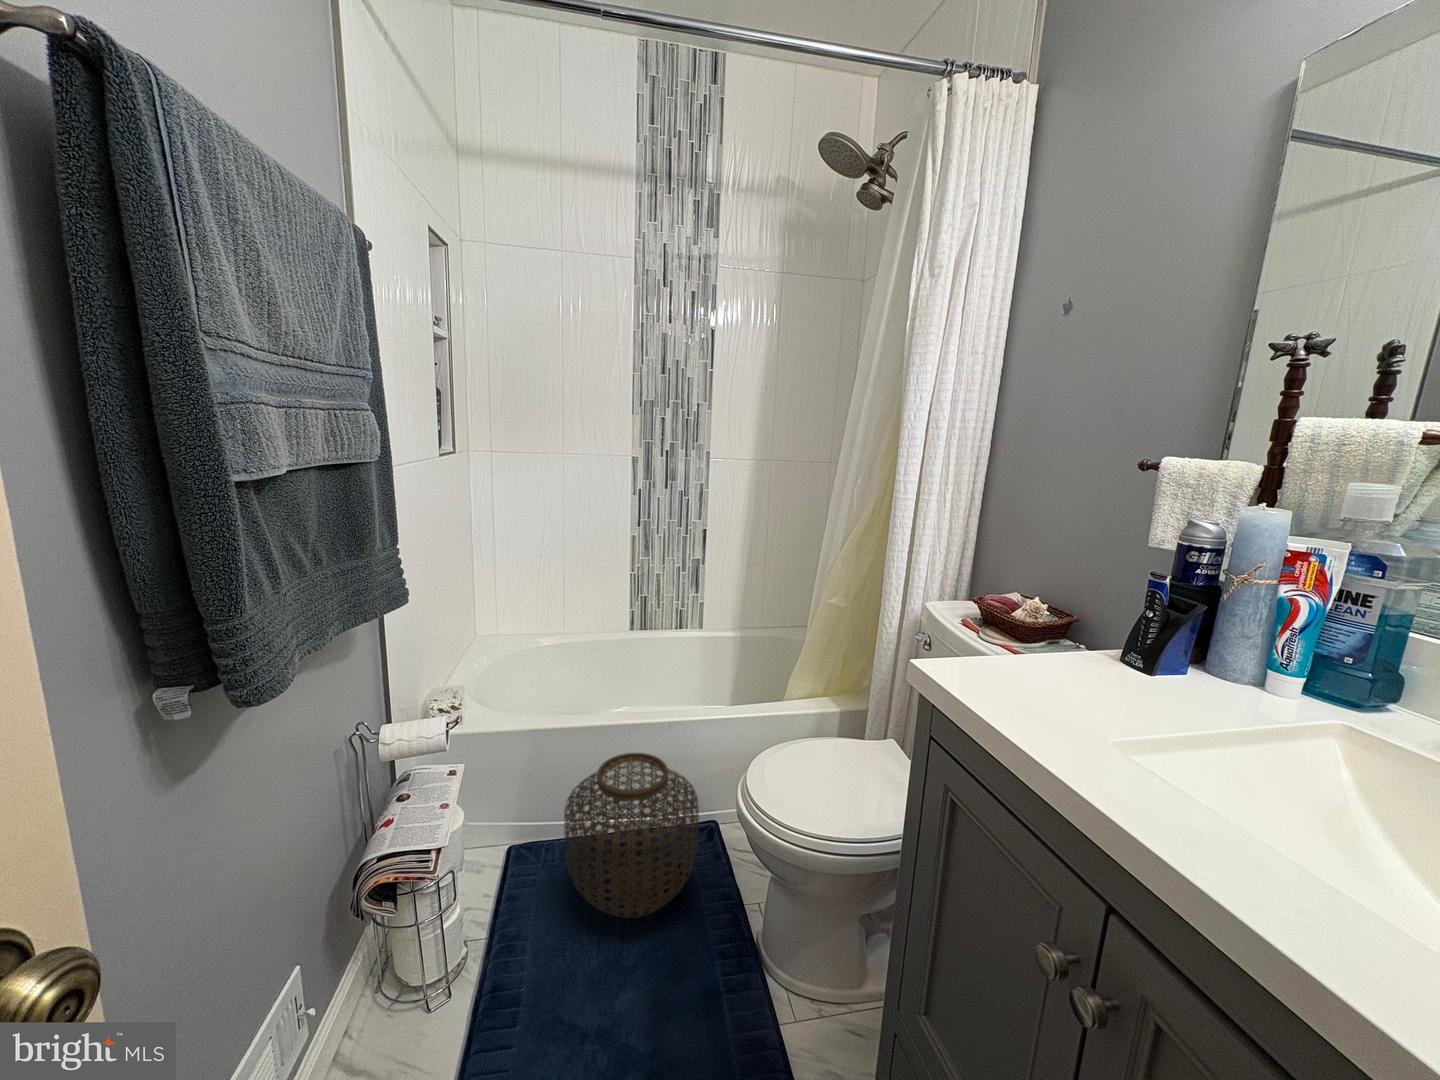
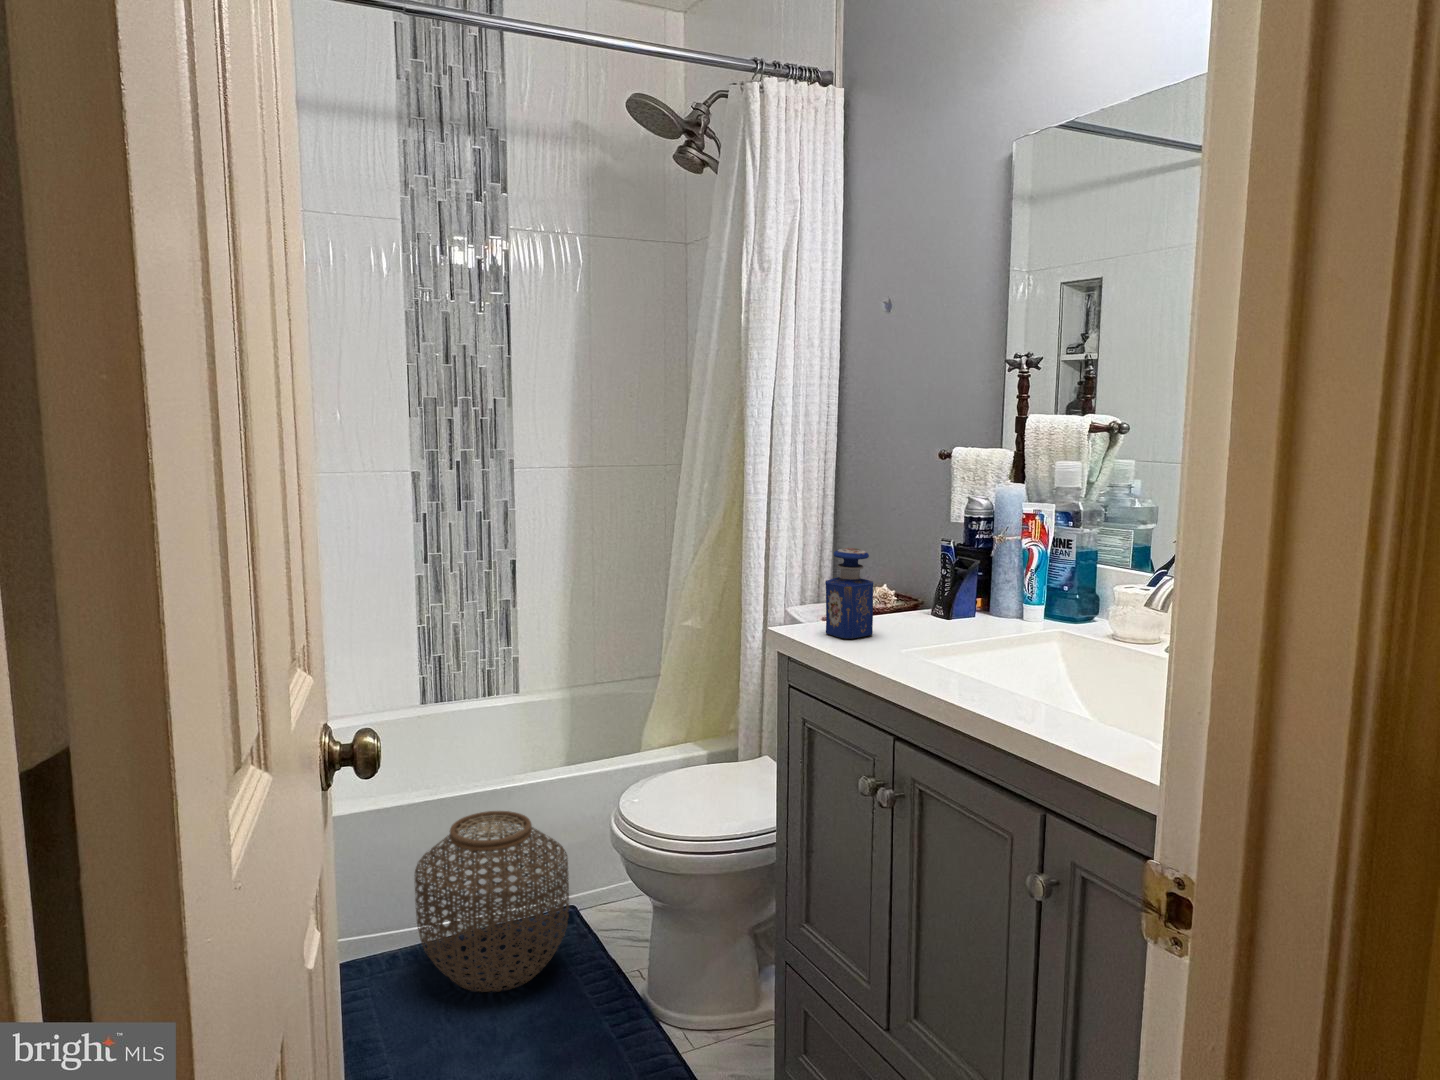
perfume bottle: none [988,581,1069,708] -> present [825,548,873,638]

